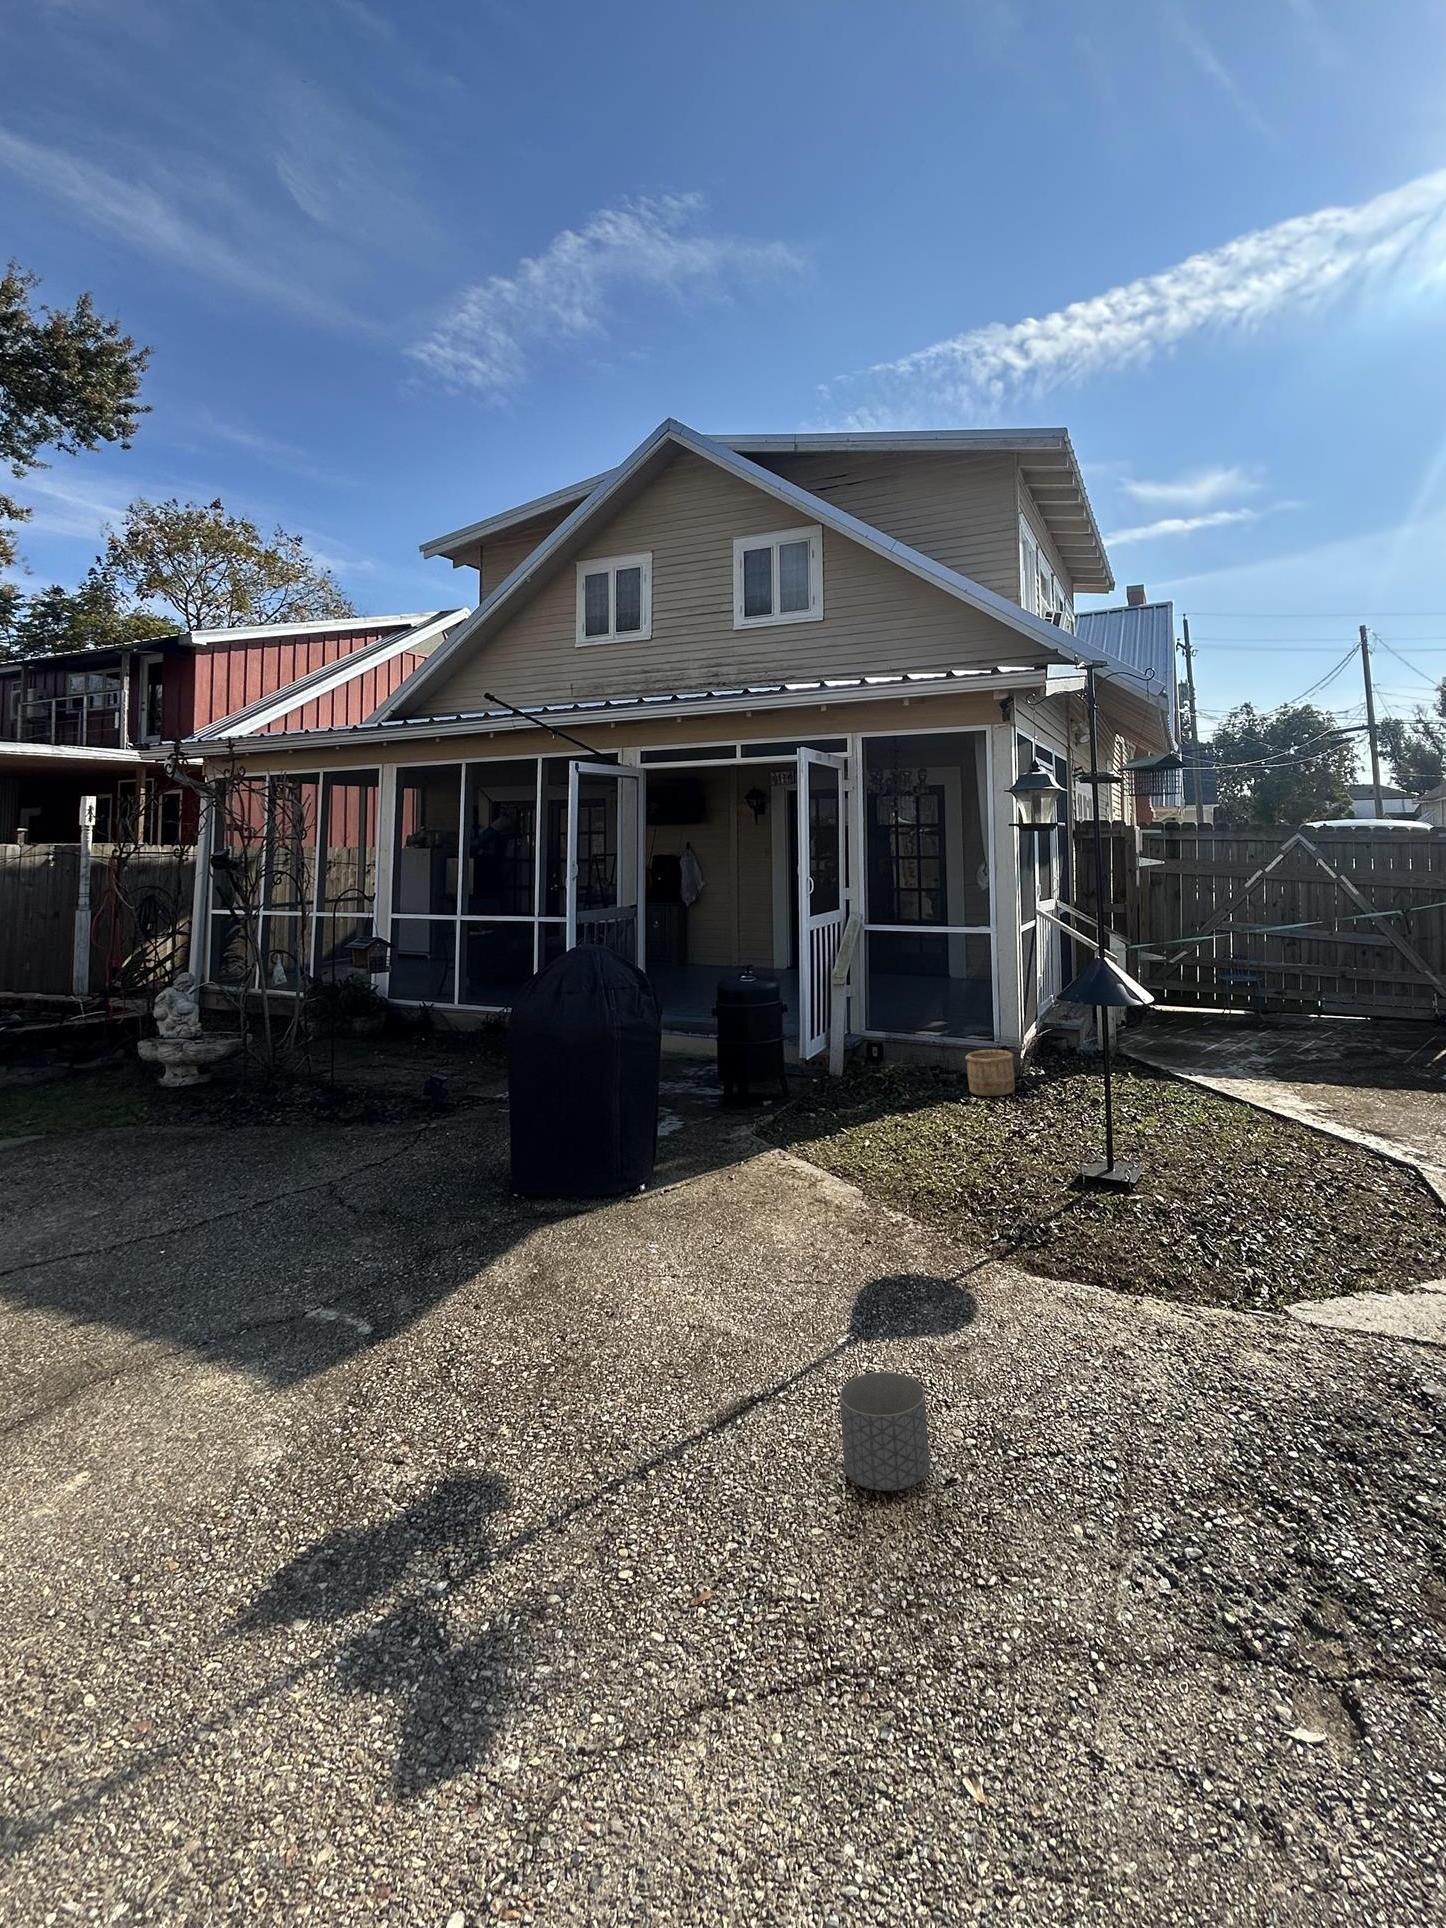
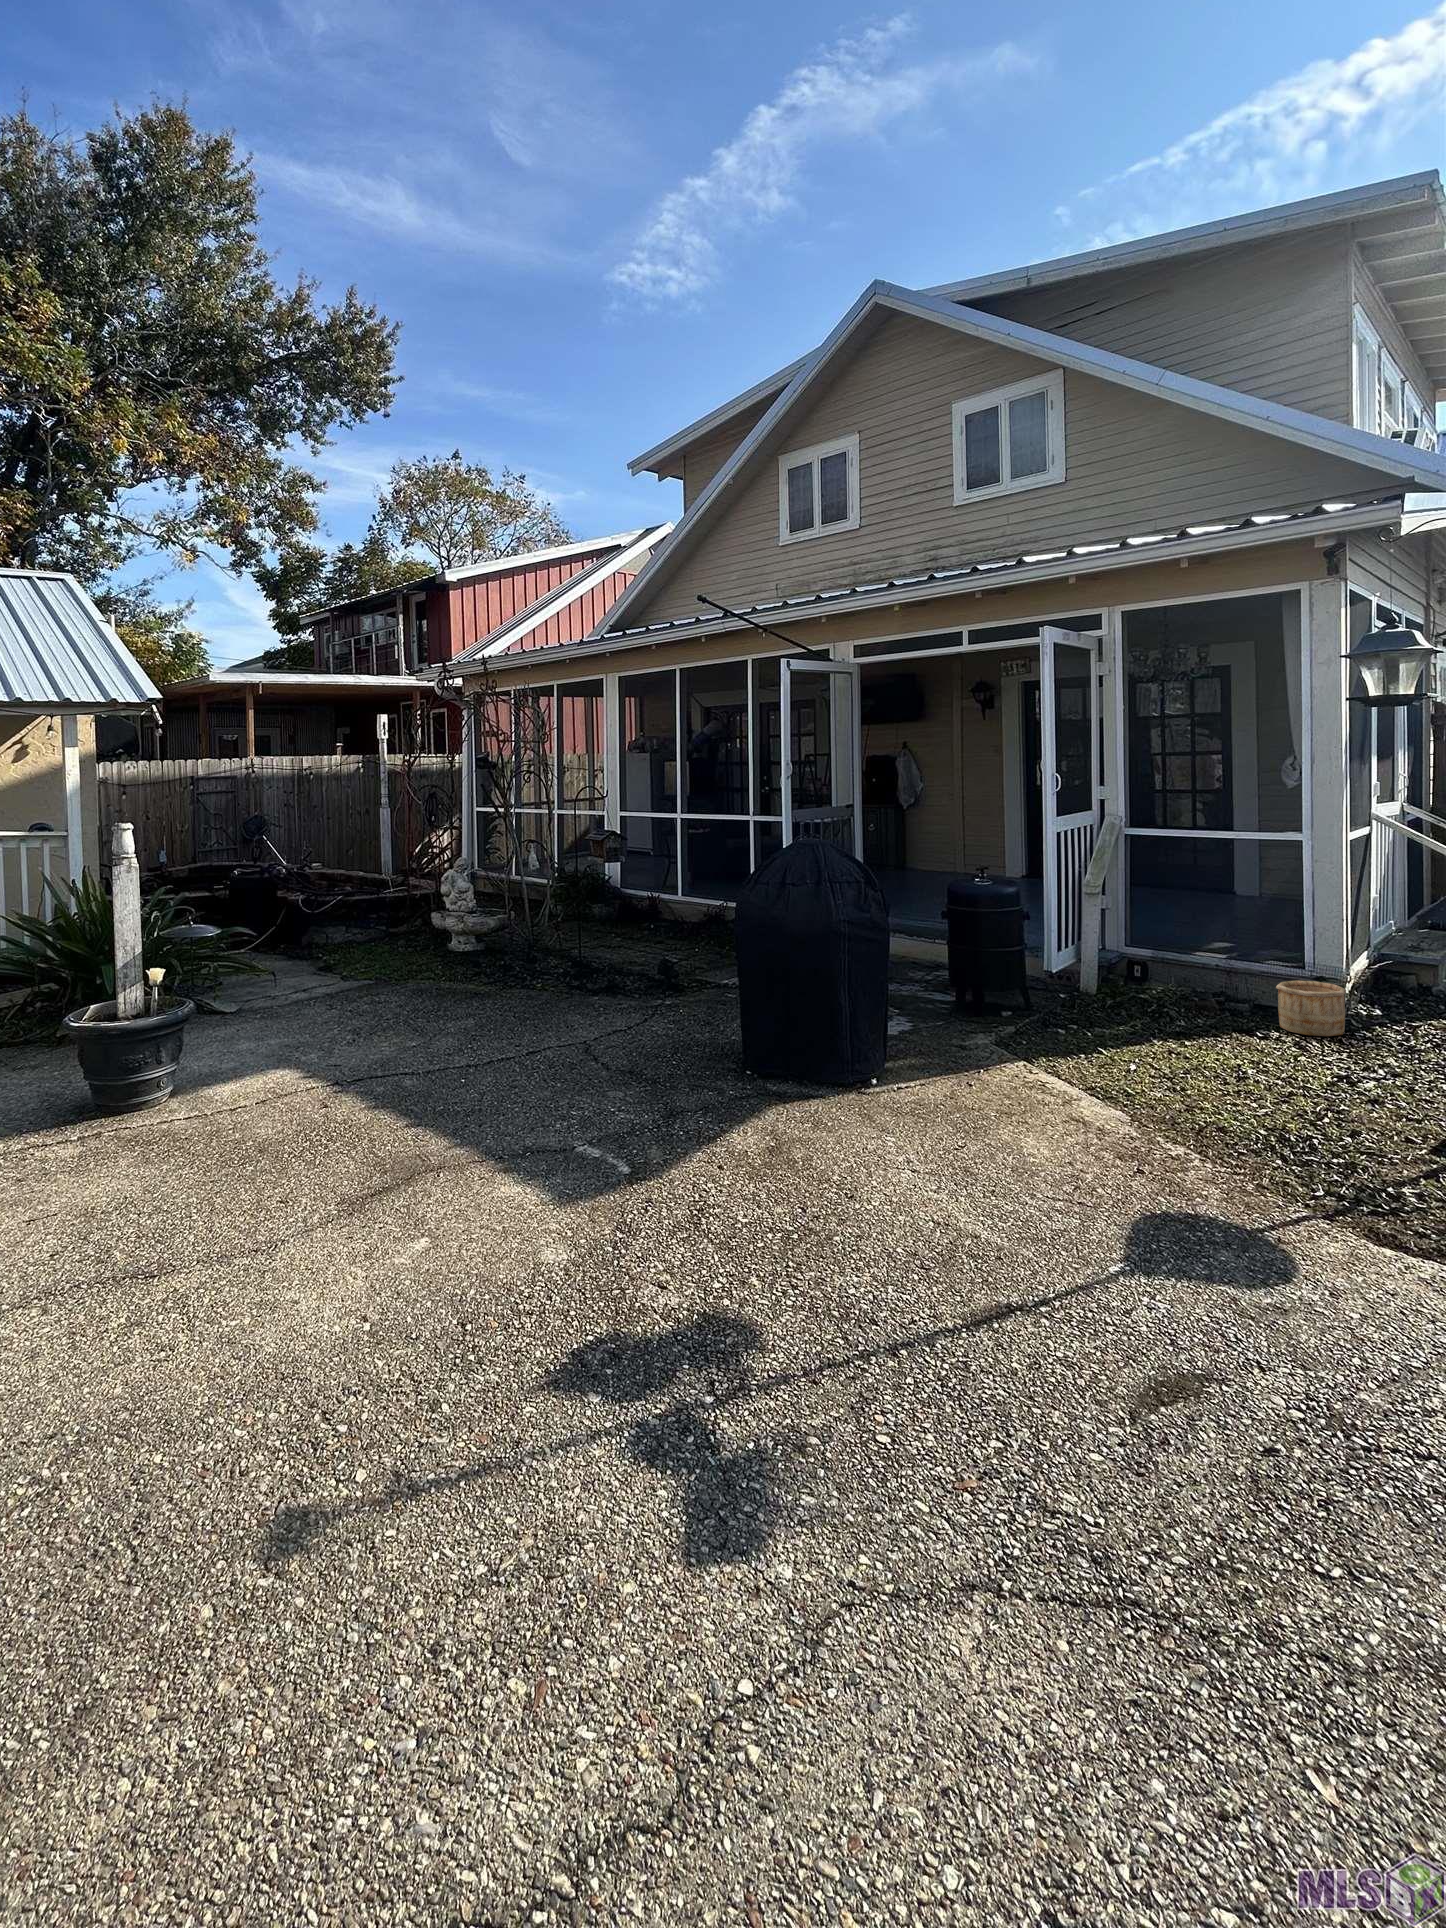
planter: present [840,1372,930,1491] -> none [1128,1312,1240,1443]

